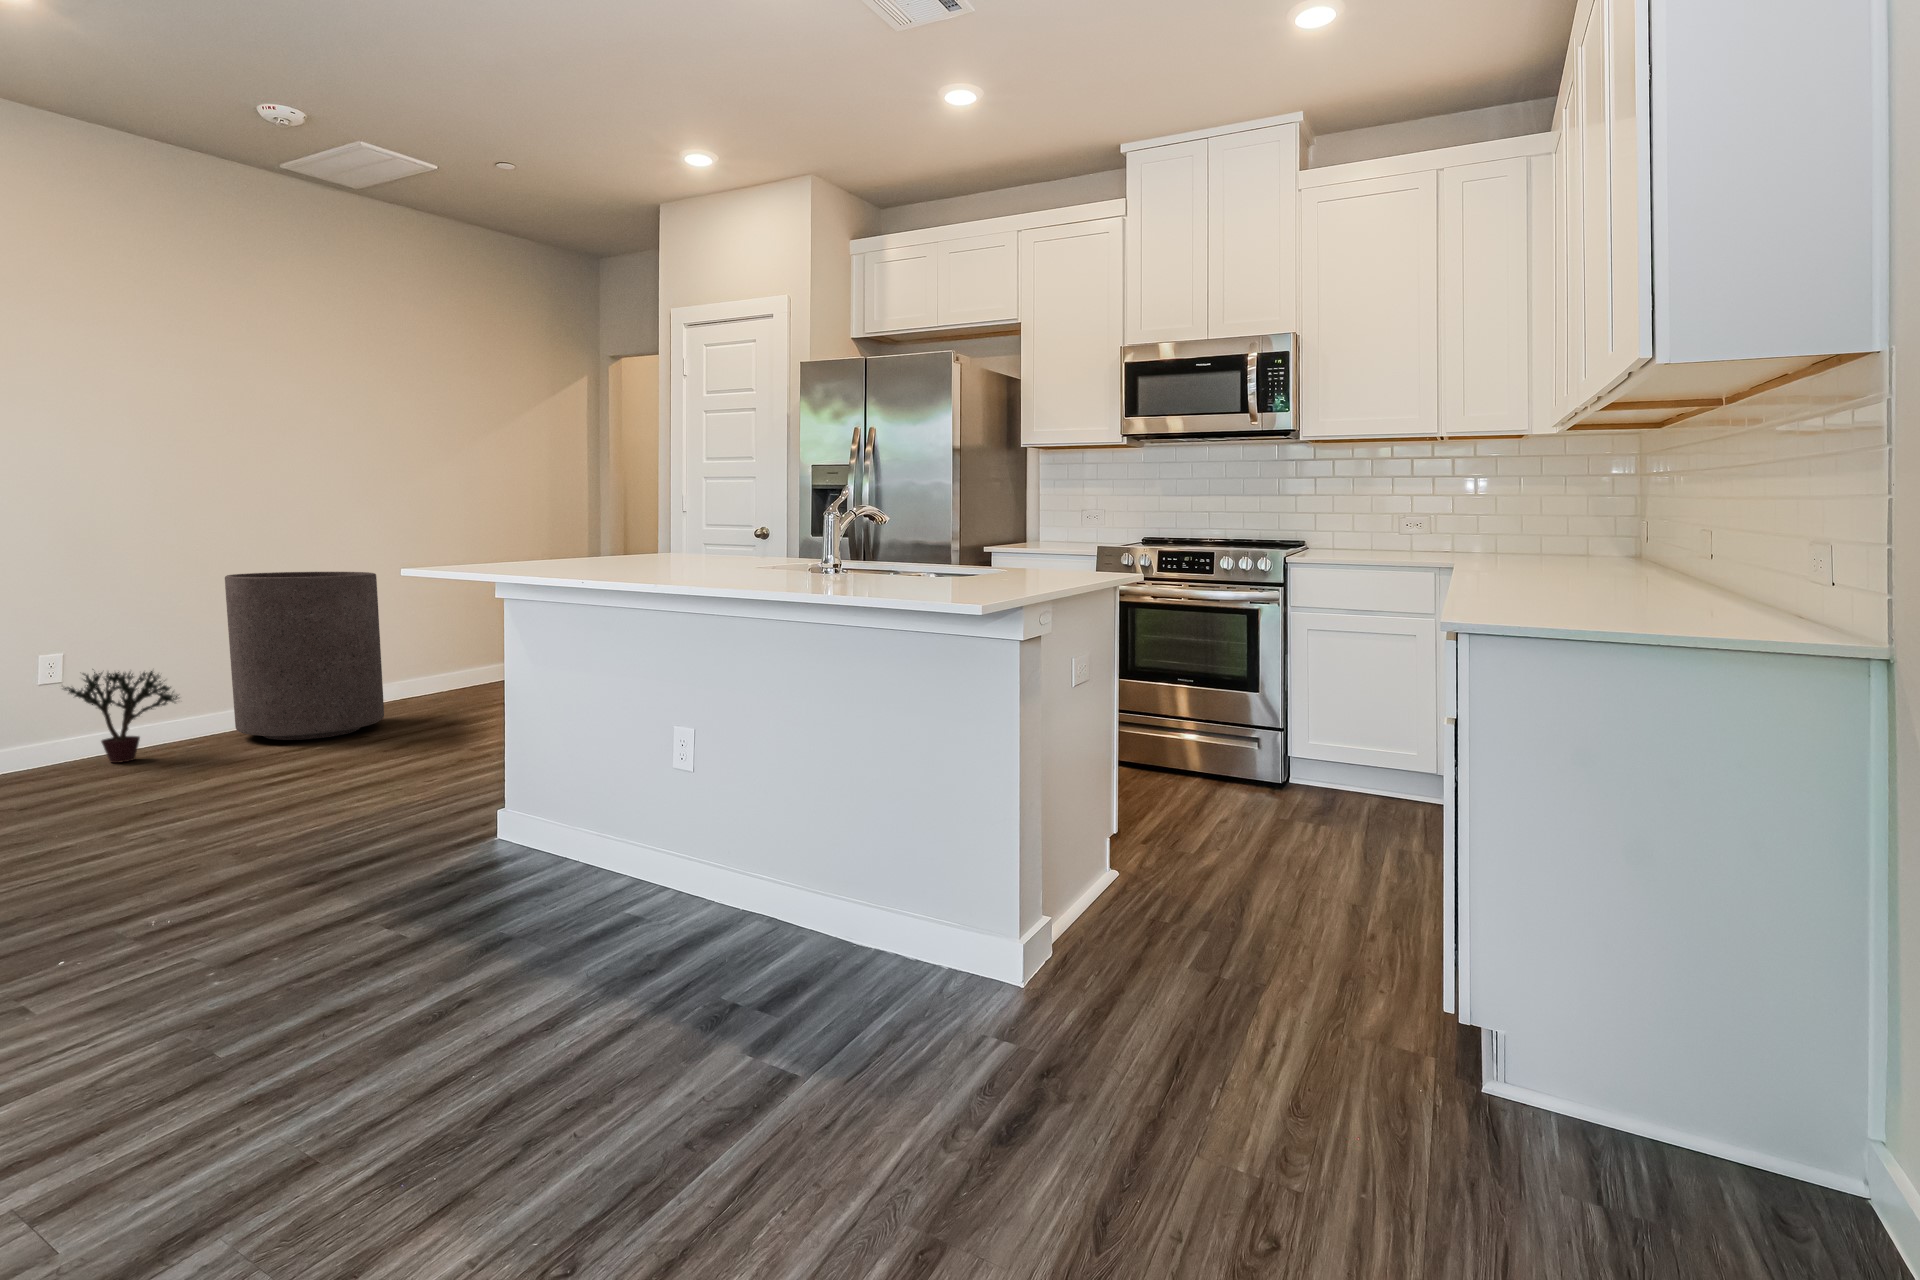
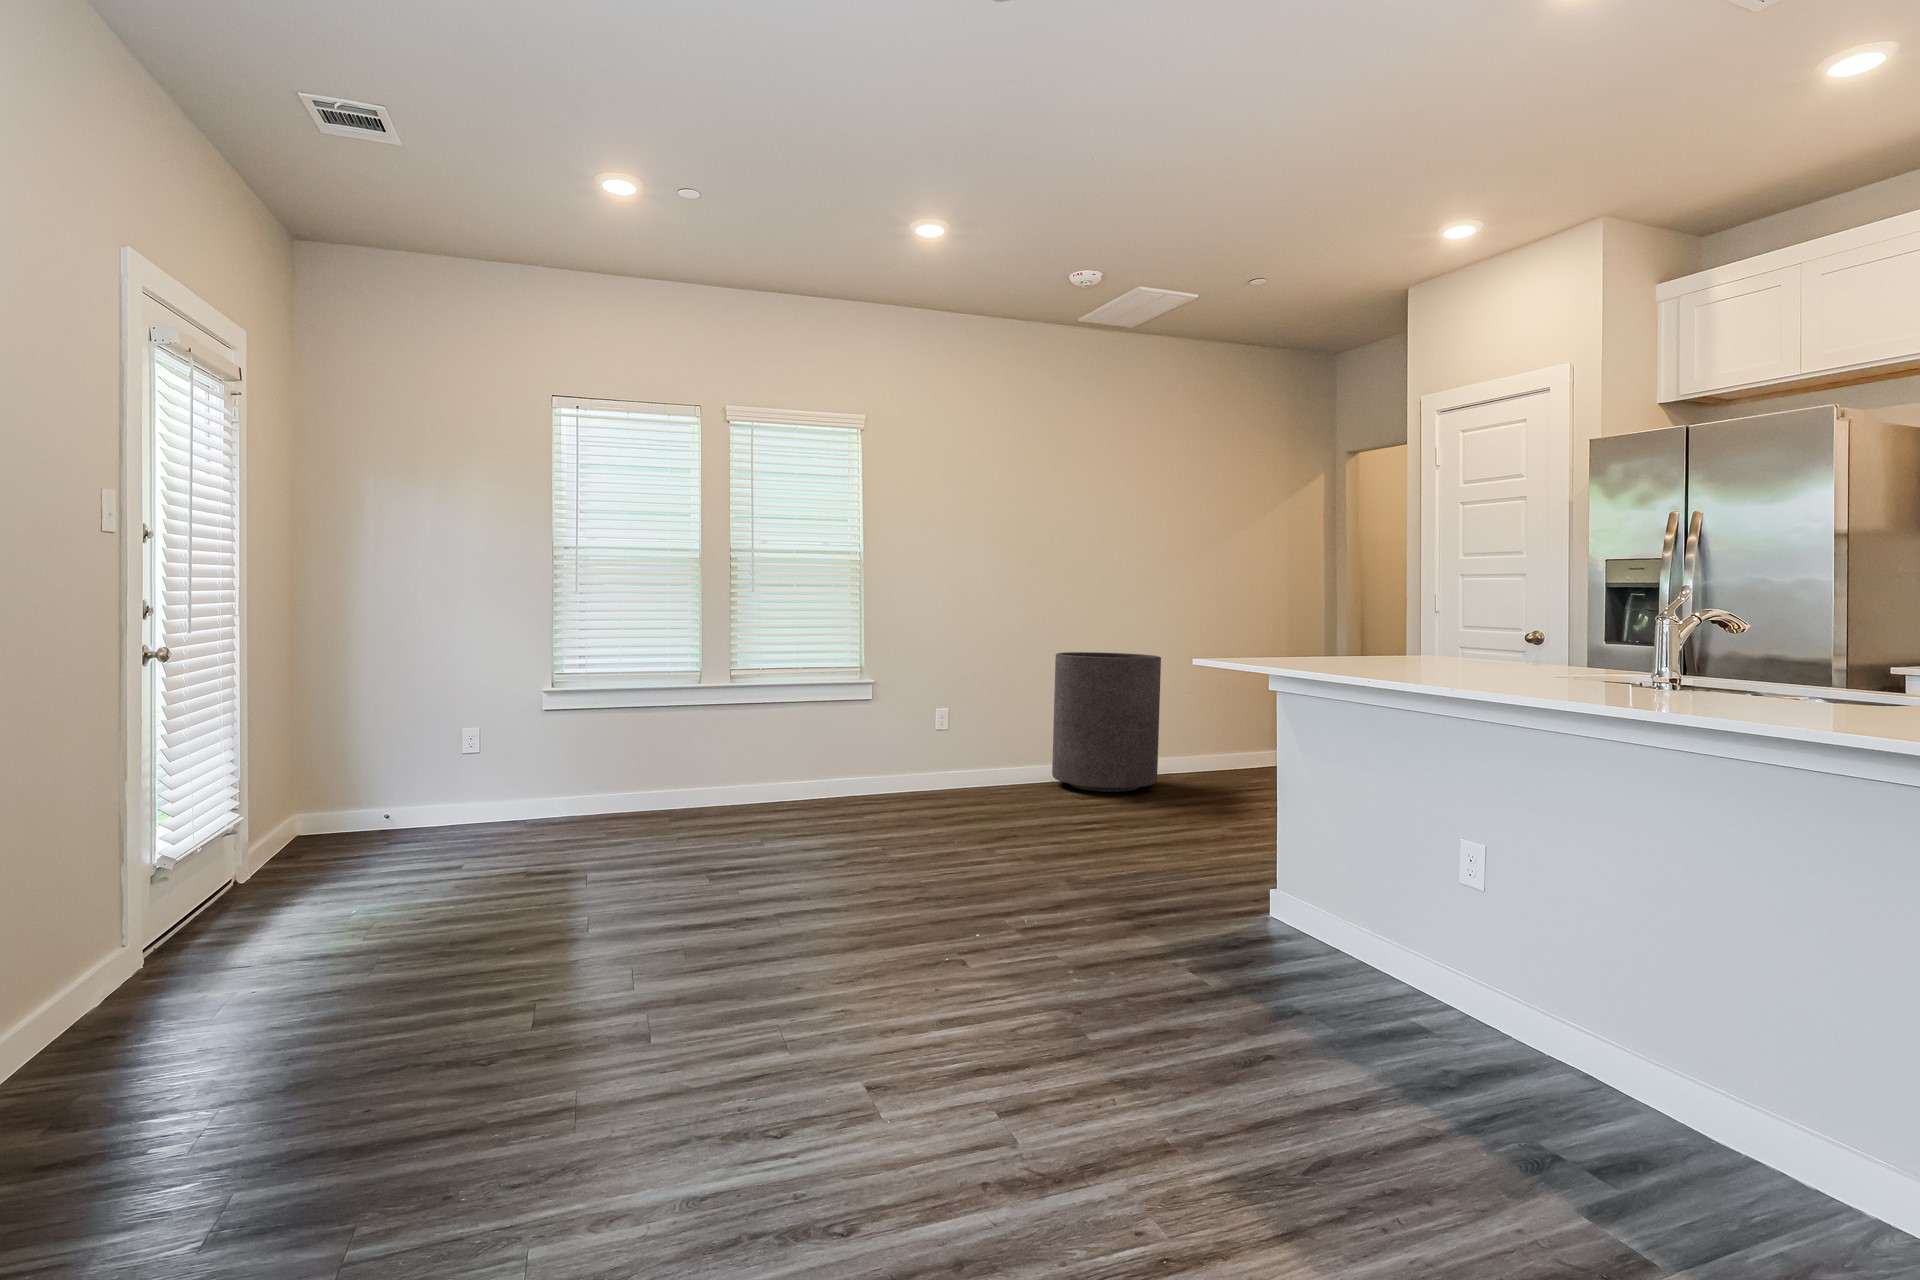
potted plant: present [64,671,178,763] -> none [953,718,1024,791]

